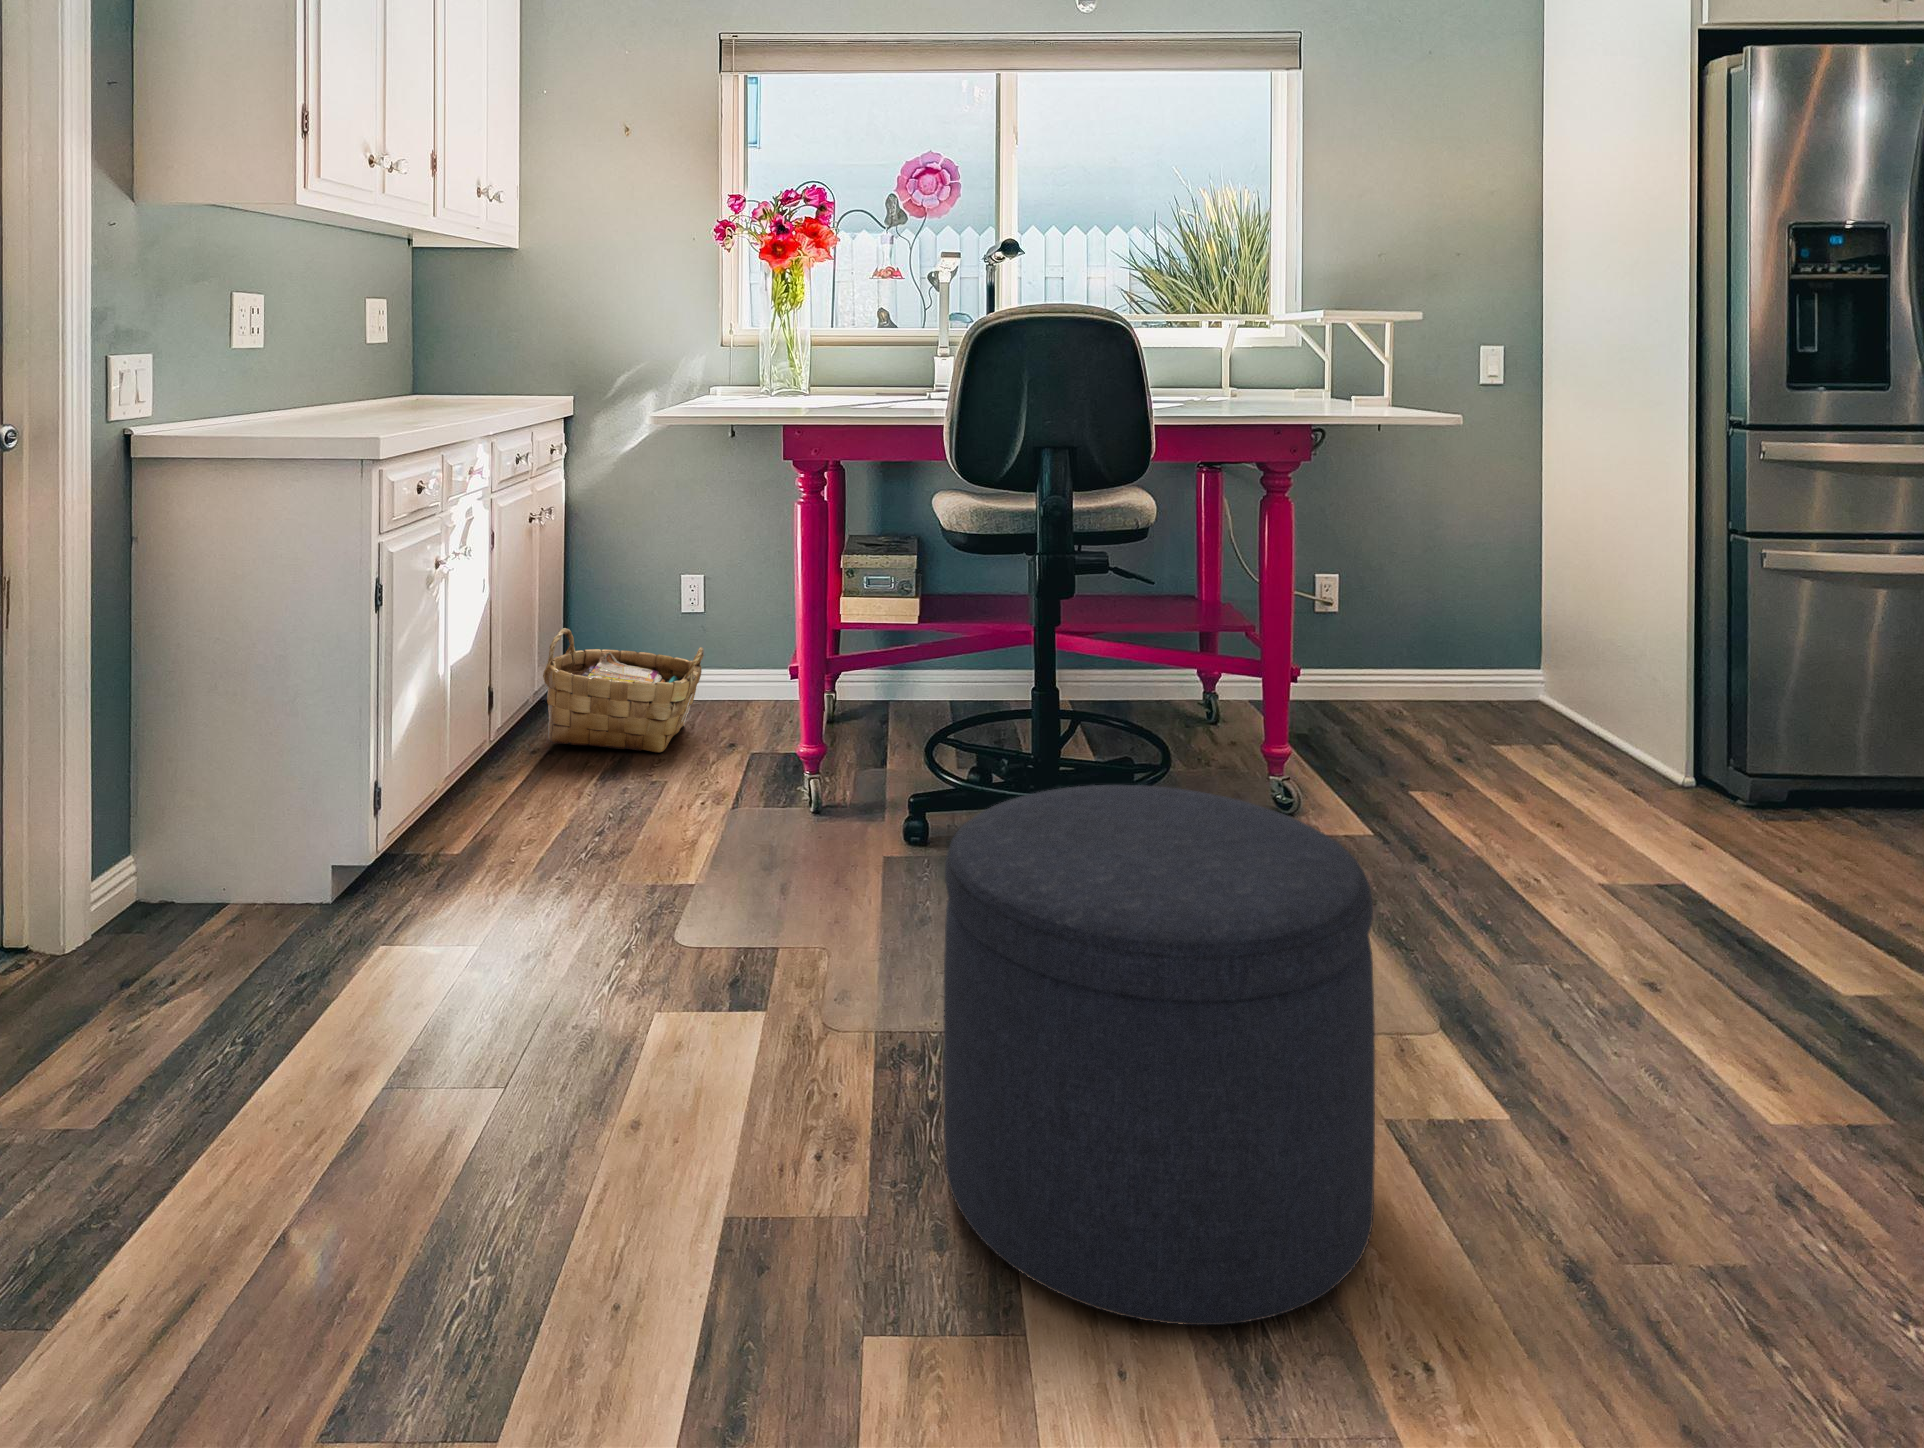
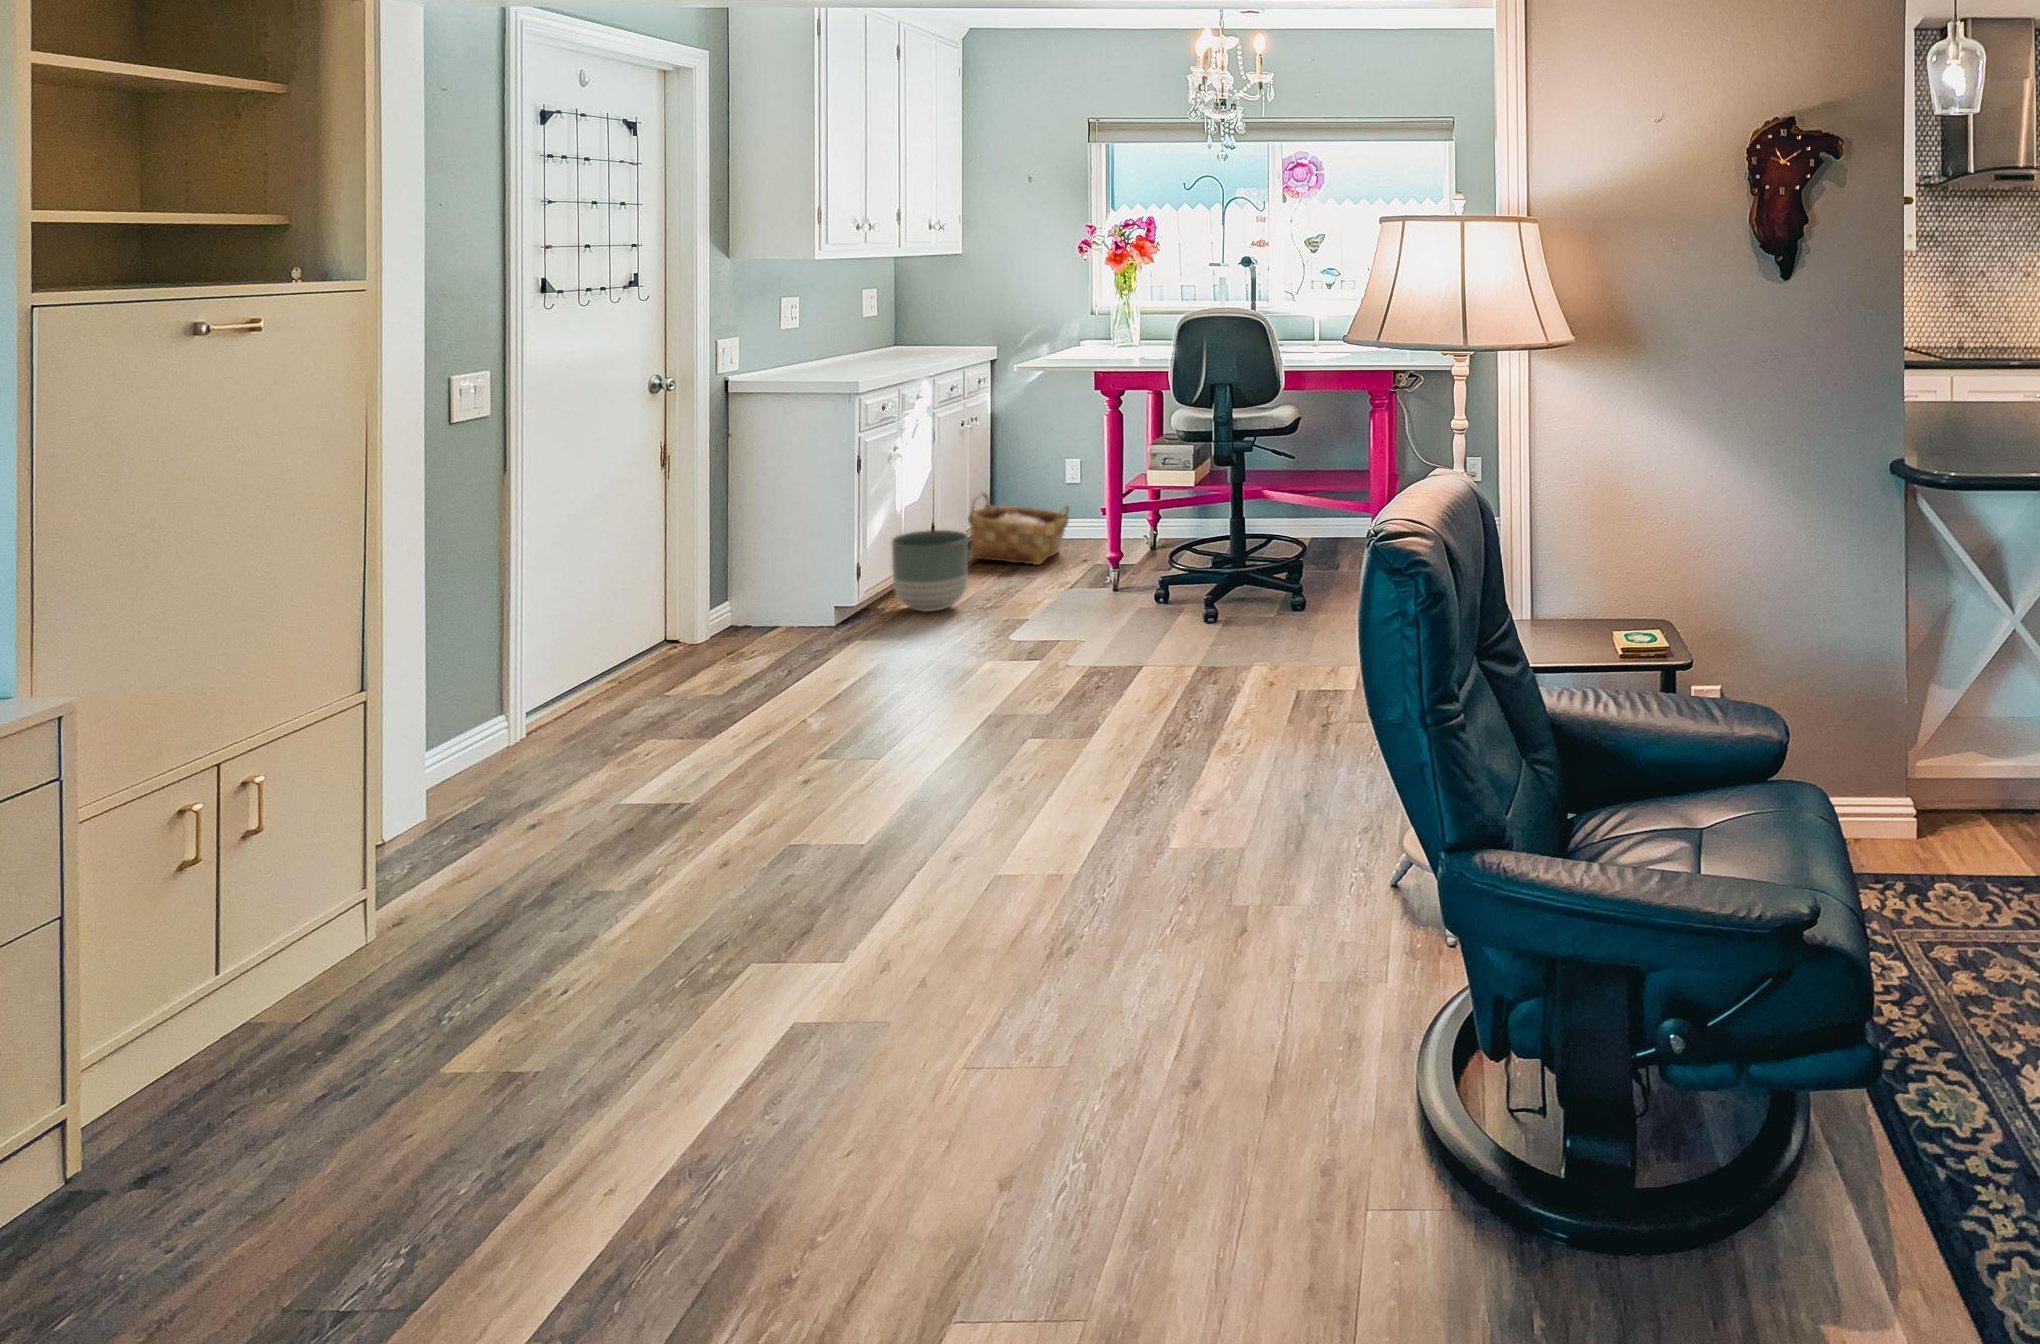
planter: none [434,708,571,871] -> present [892,530,968,612]
ottoman: present [943,785,1375,1325] -> none [1088,552,1264,732]

